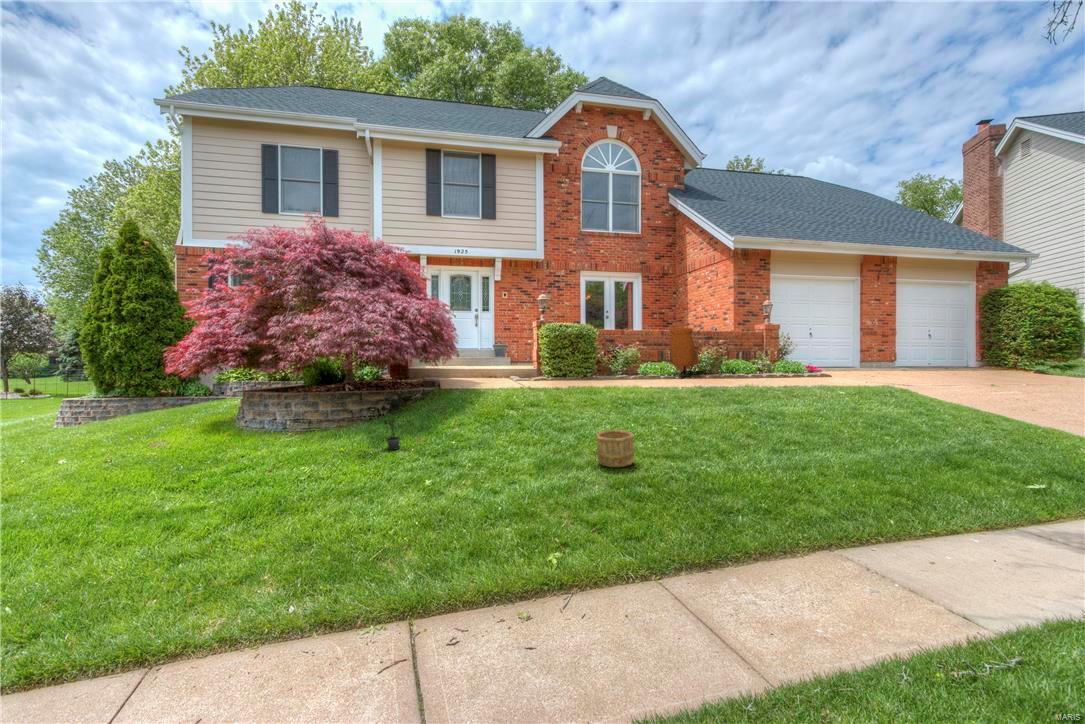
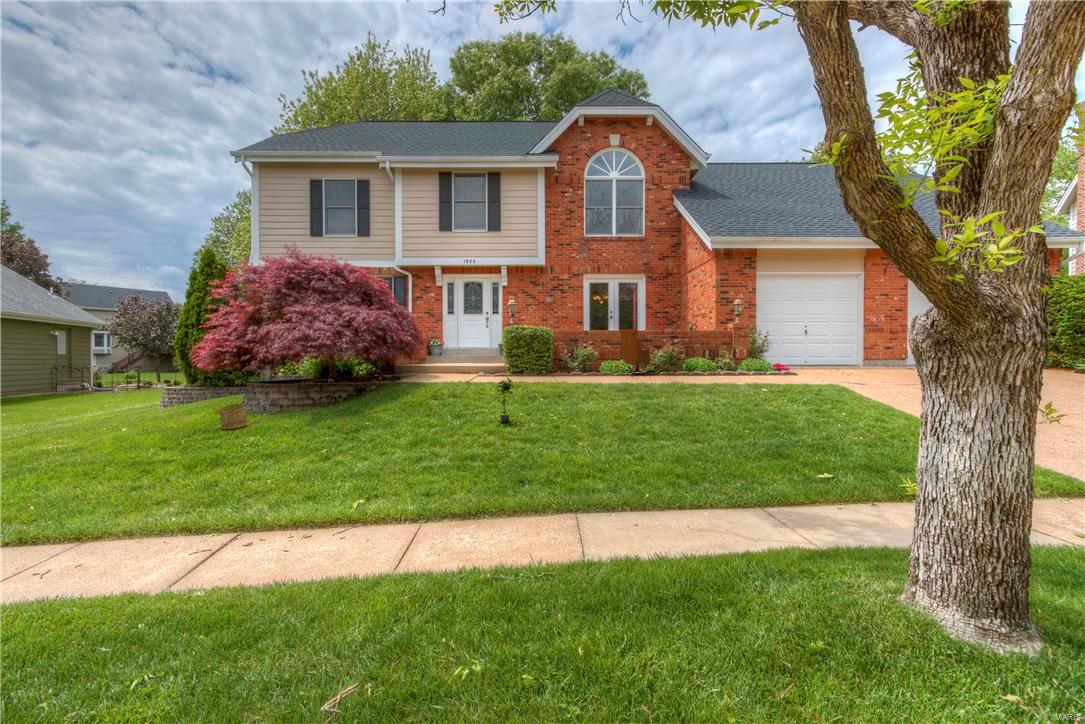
potted plant: present [383,393,404,450] -> present [497,378,513,423]
wooden bucket: present [596,430,634,467] -> present [218,406,247,429]

